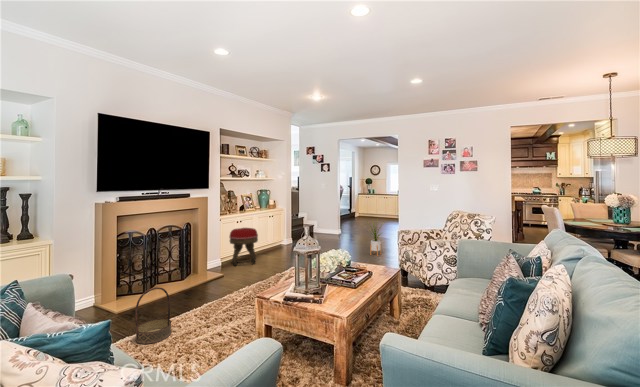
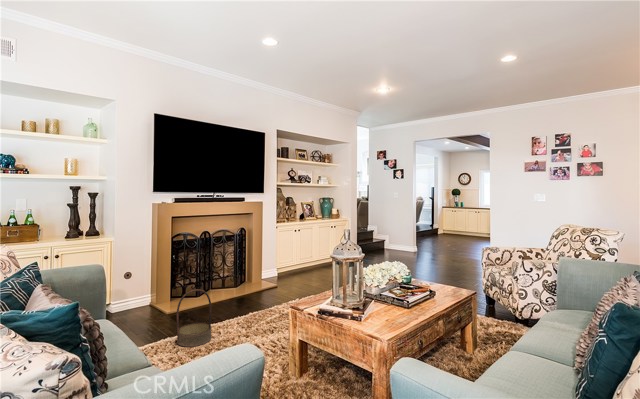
house plant: present [370,224,381,256] -> none [444,232,470,279]
footstool: present [229,228,258,266] -> none [285,237,315,279]

